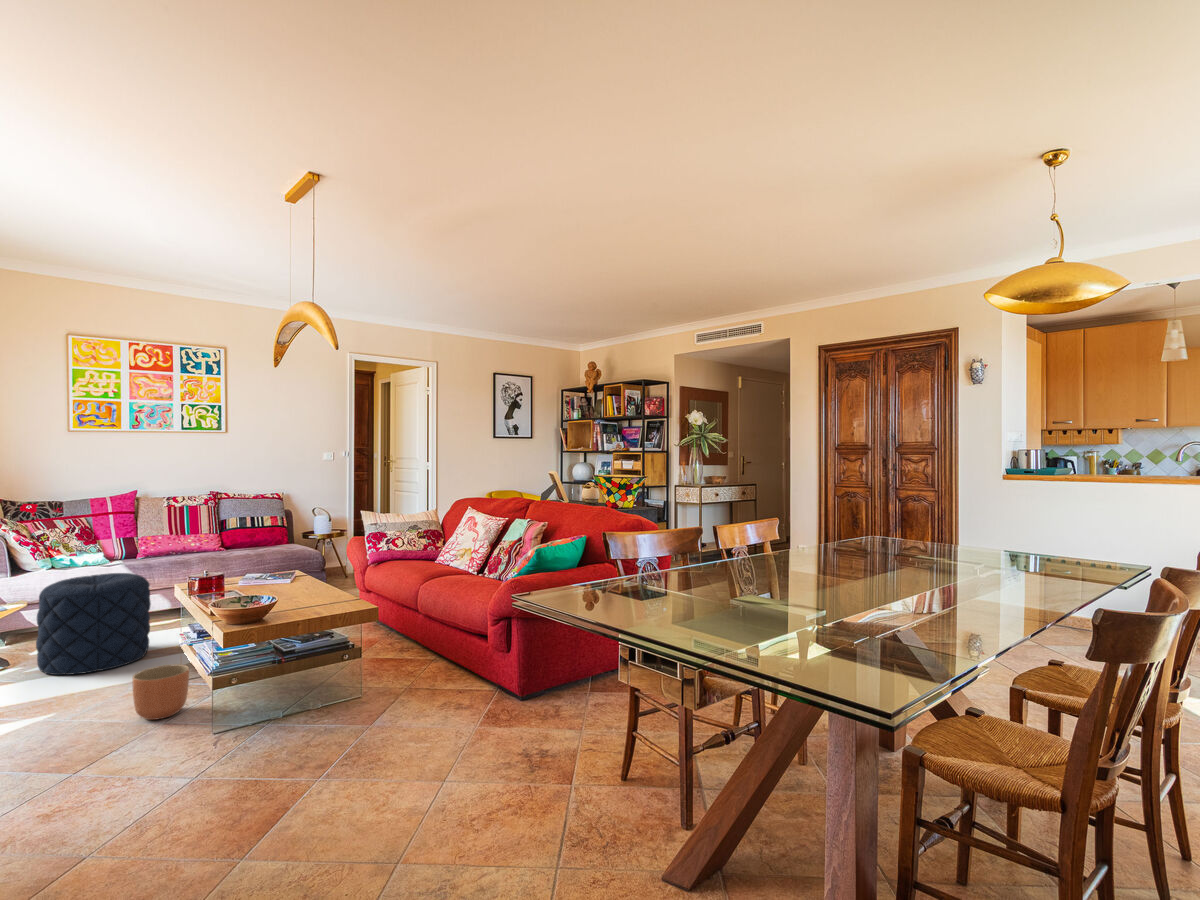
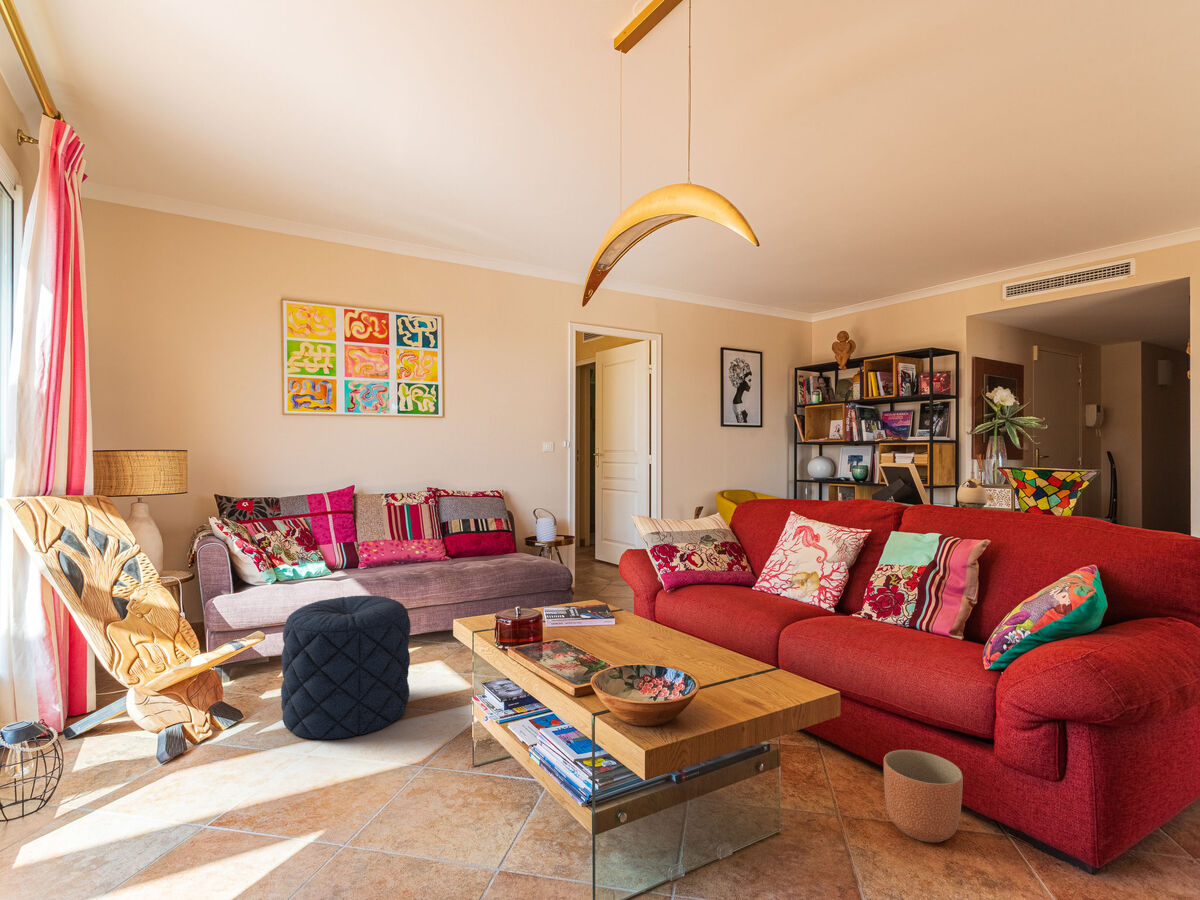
planter: present [133,664,189,720] -> present [884,750,963,842]

